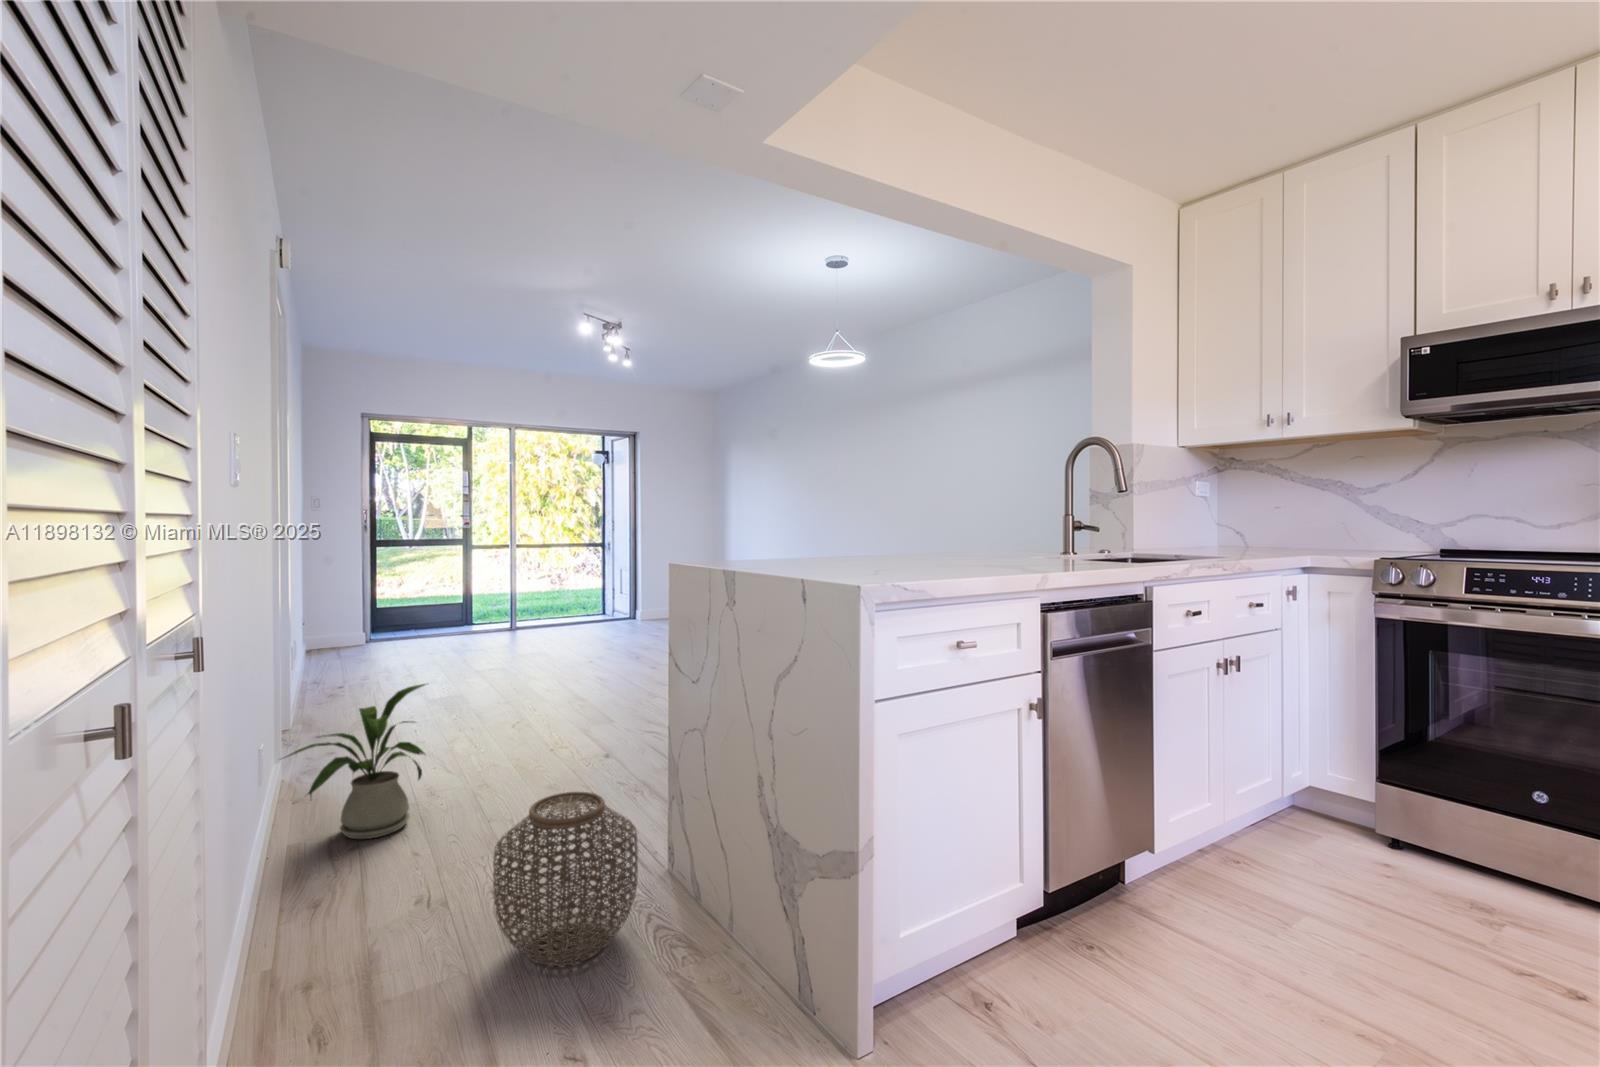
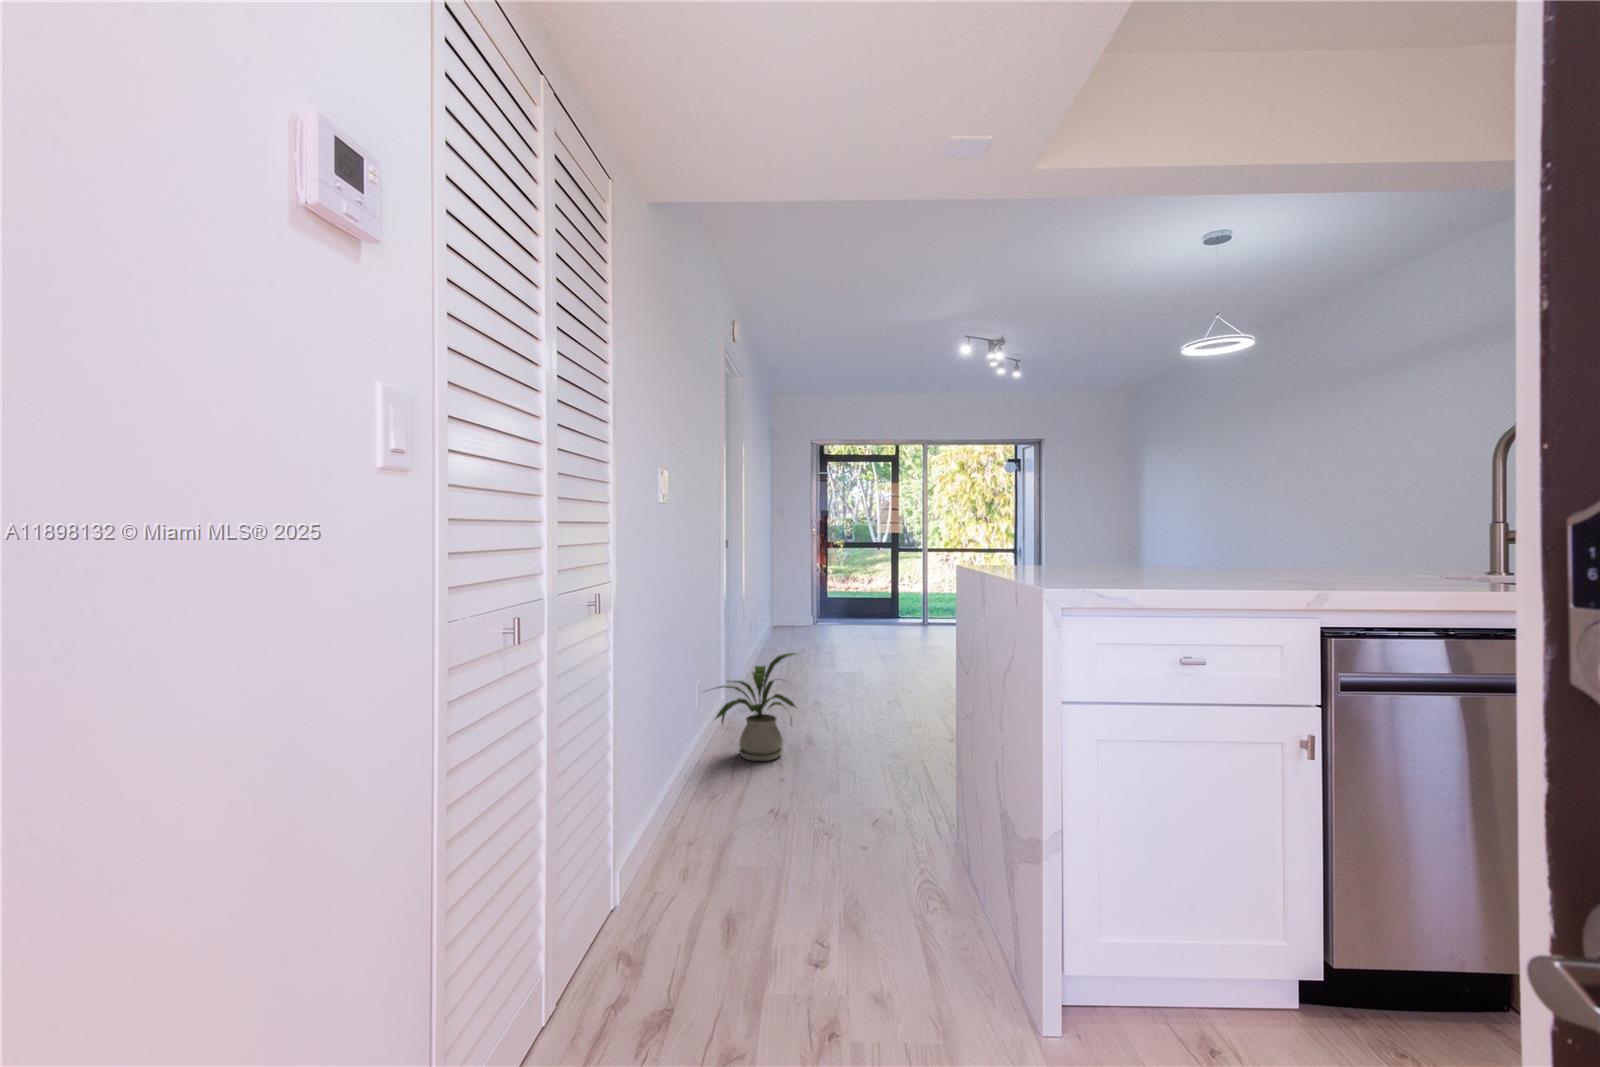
woven basket: present [493,792,638,966] -> none [787,745,896,879]

